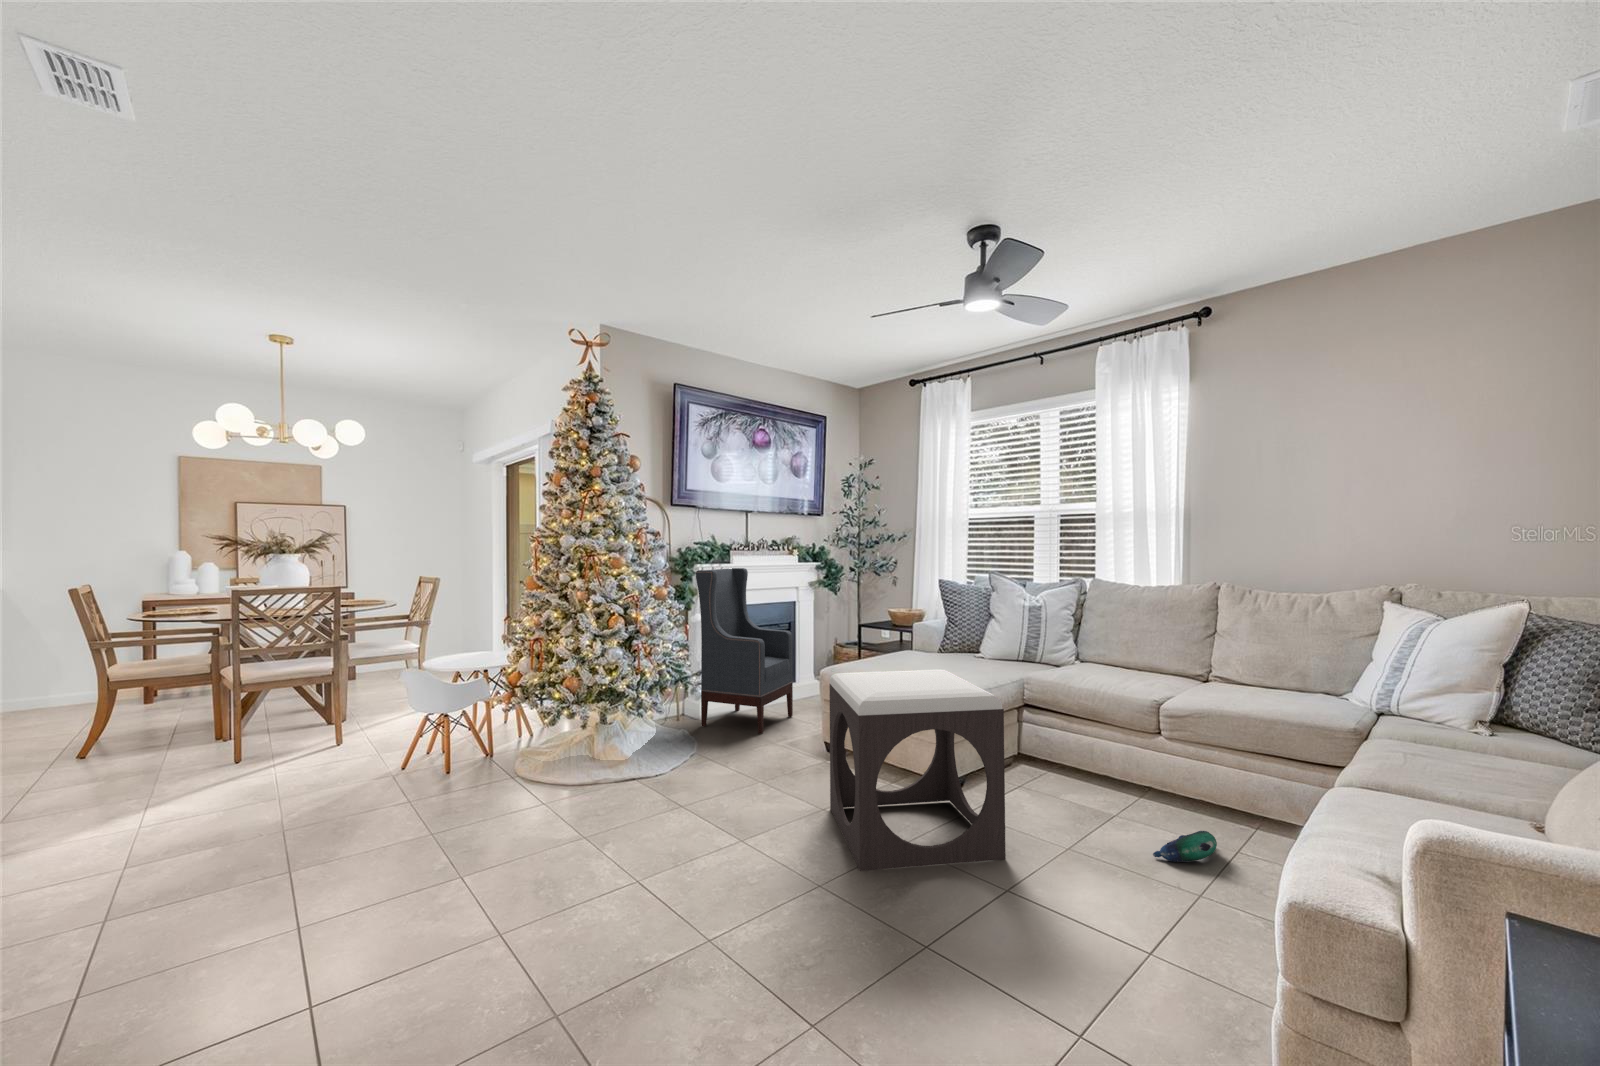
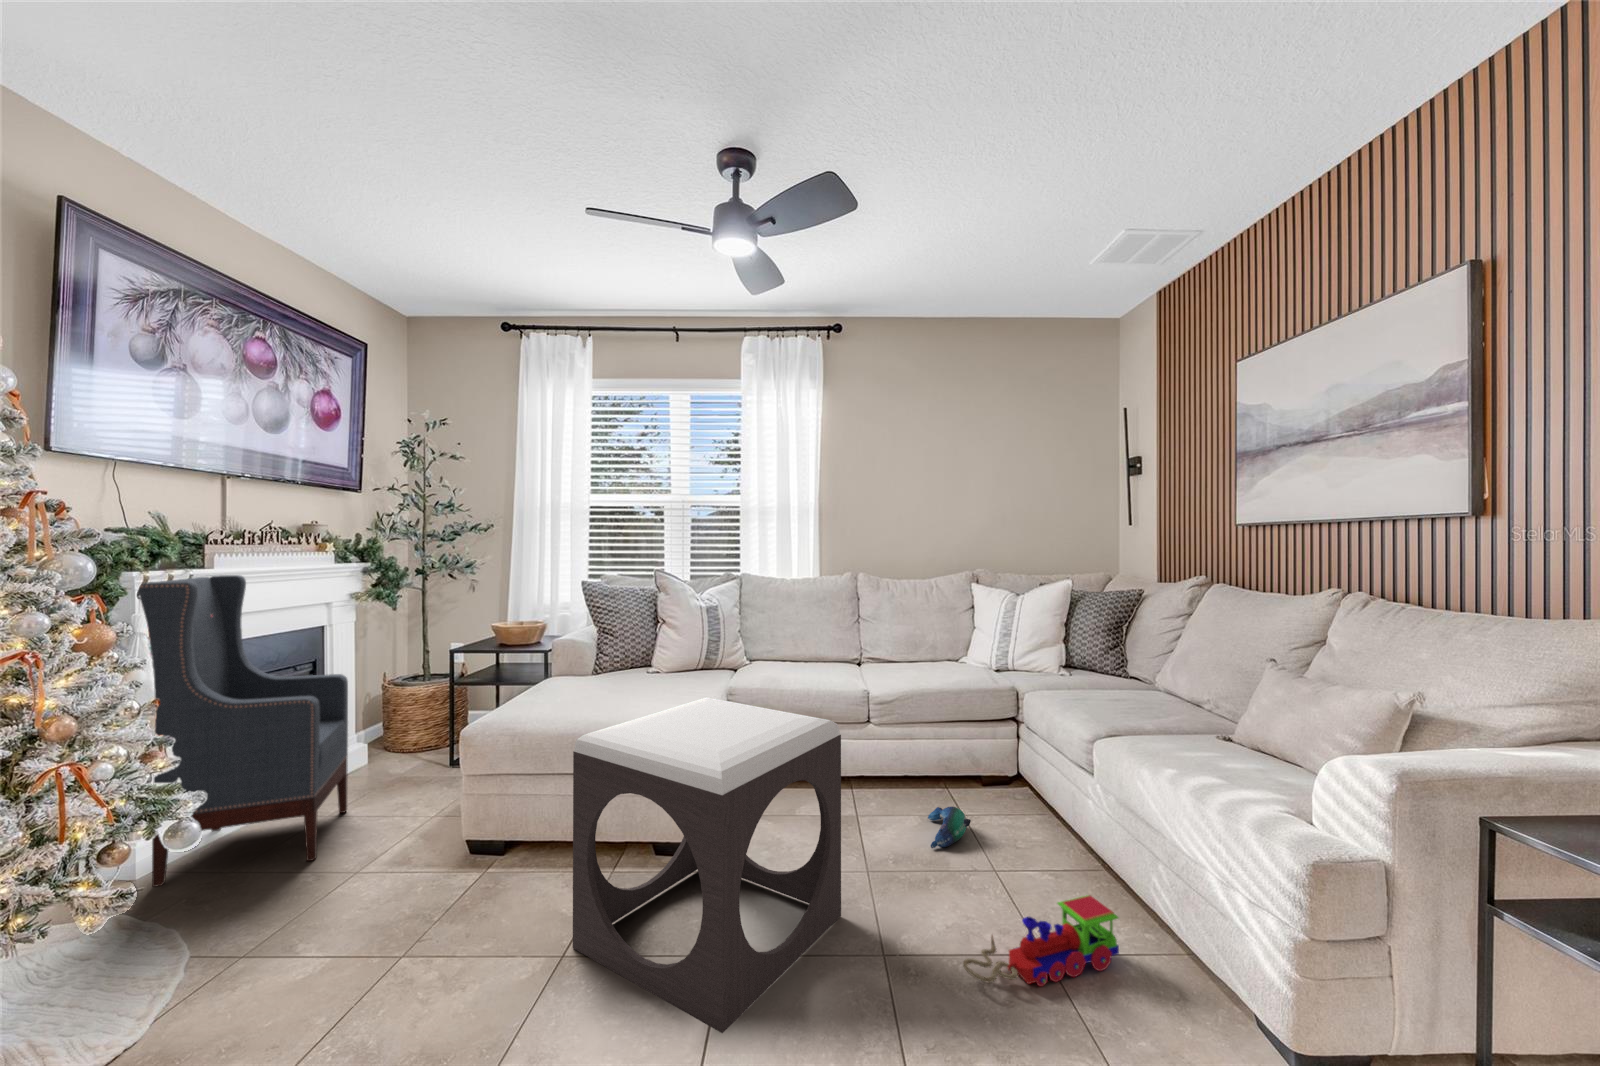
toy train: none [1045,895,1215,981] -> present [963,895,1119,986]

